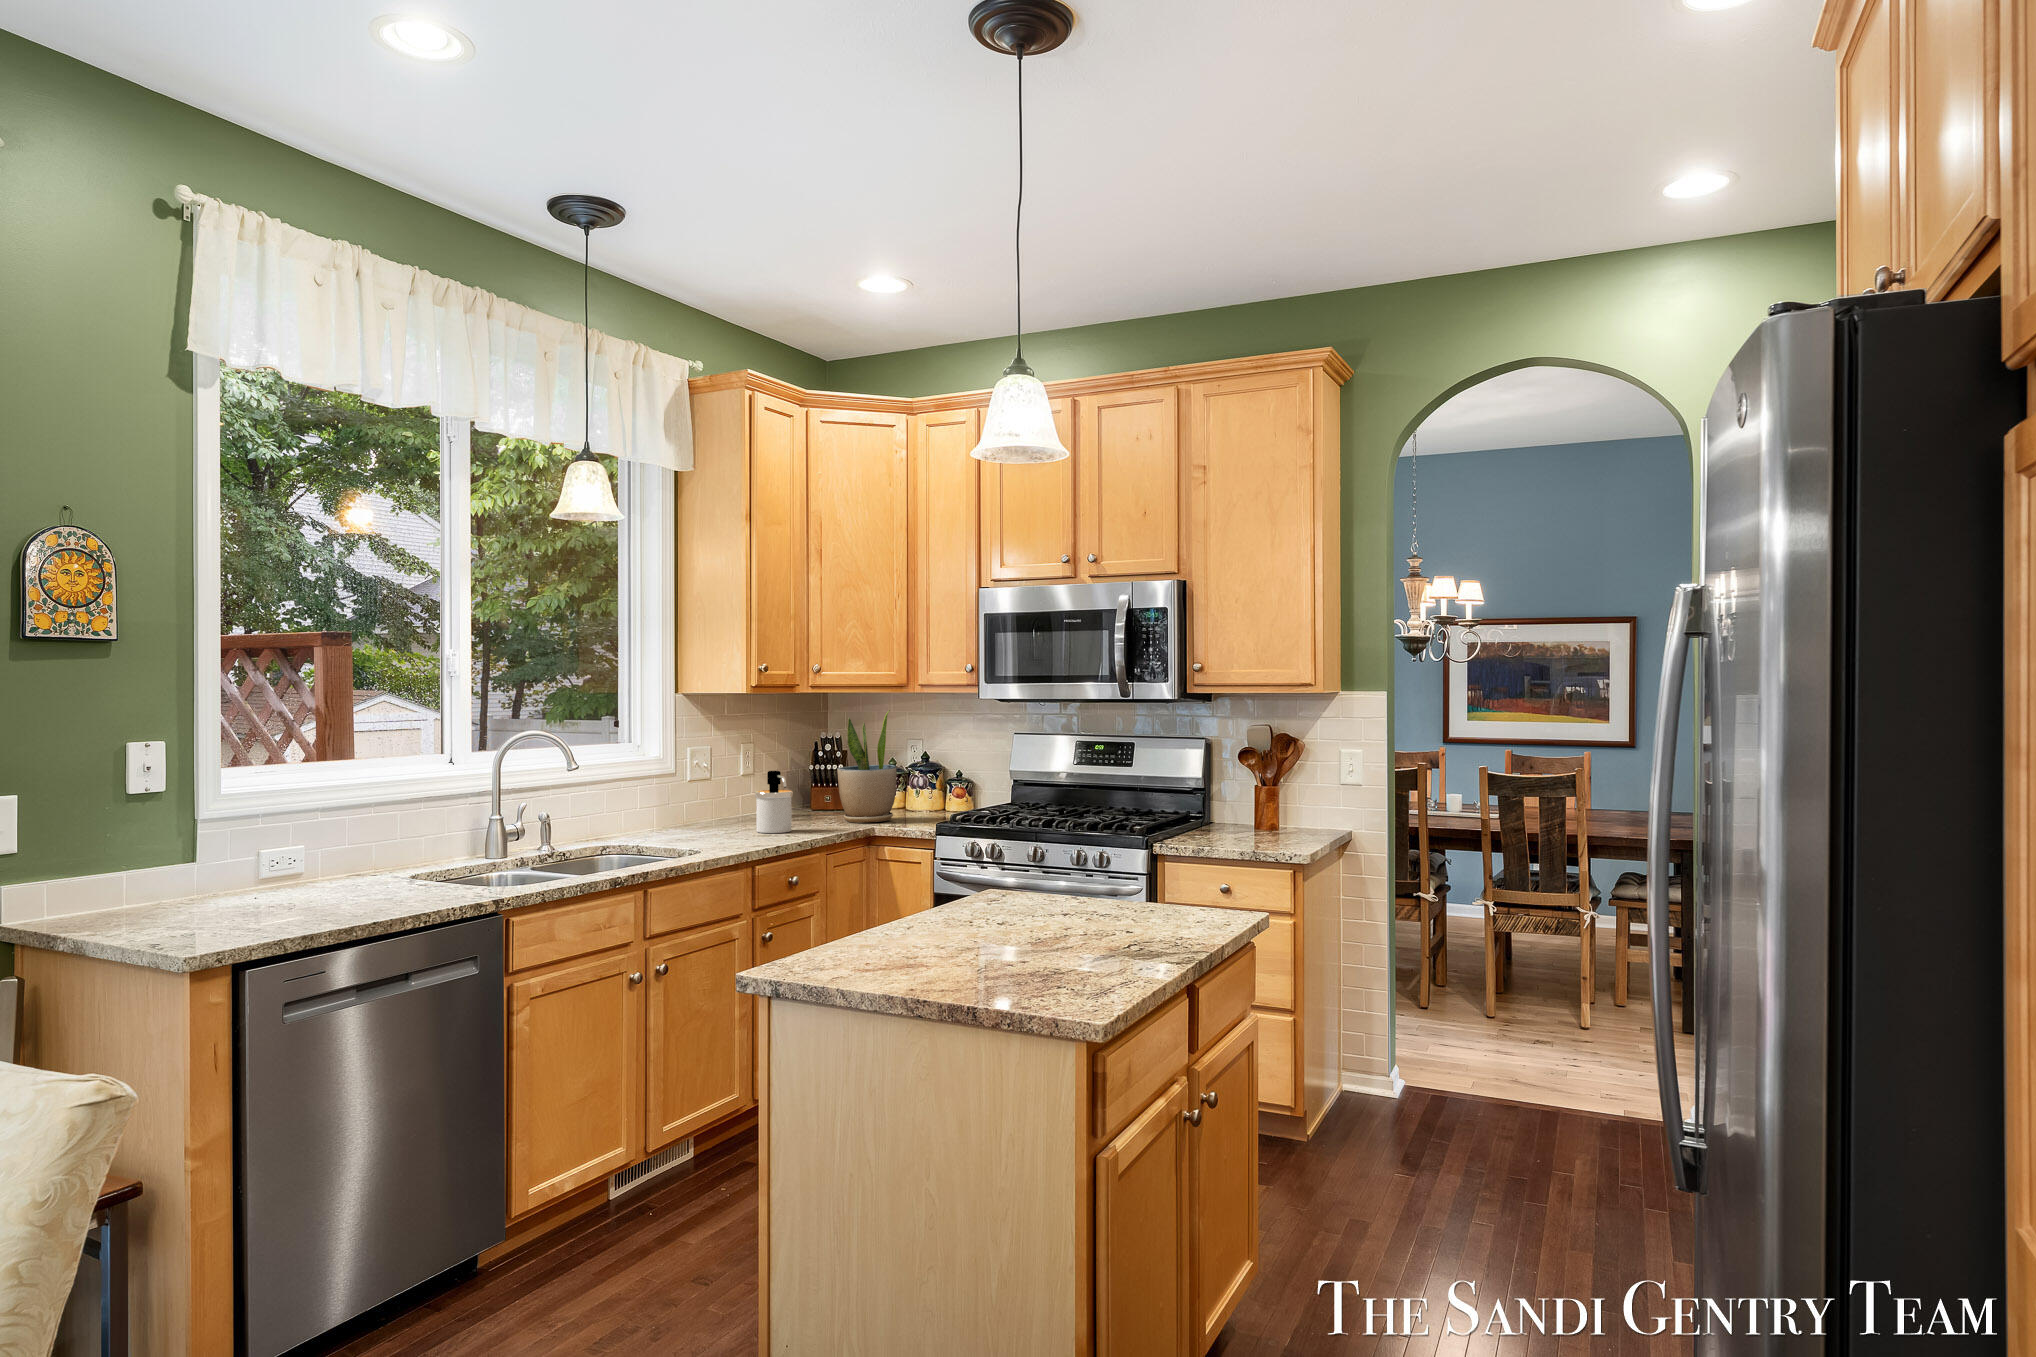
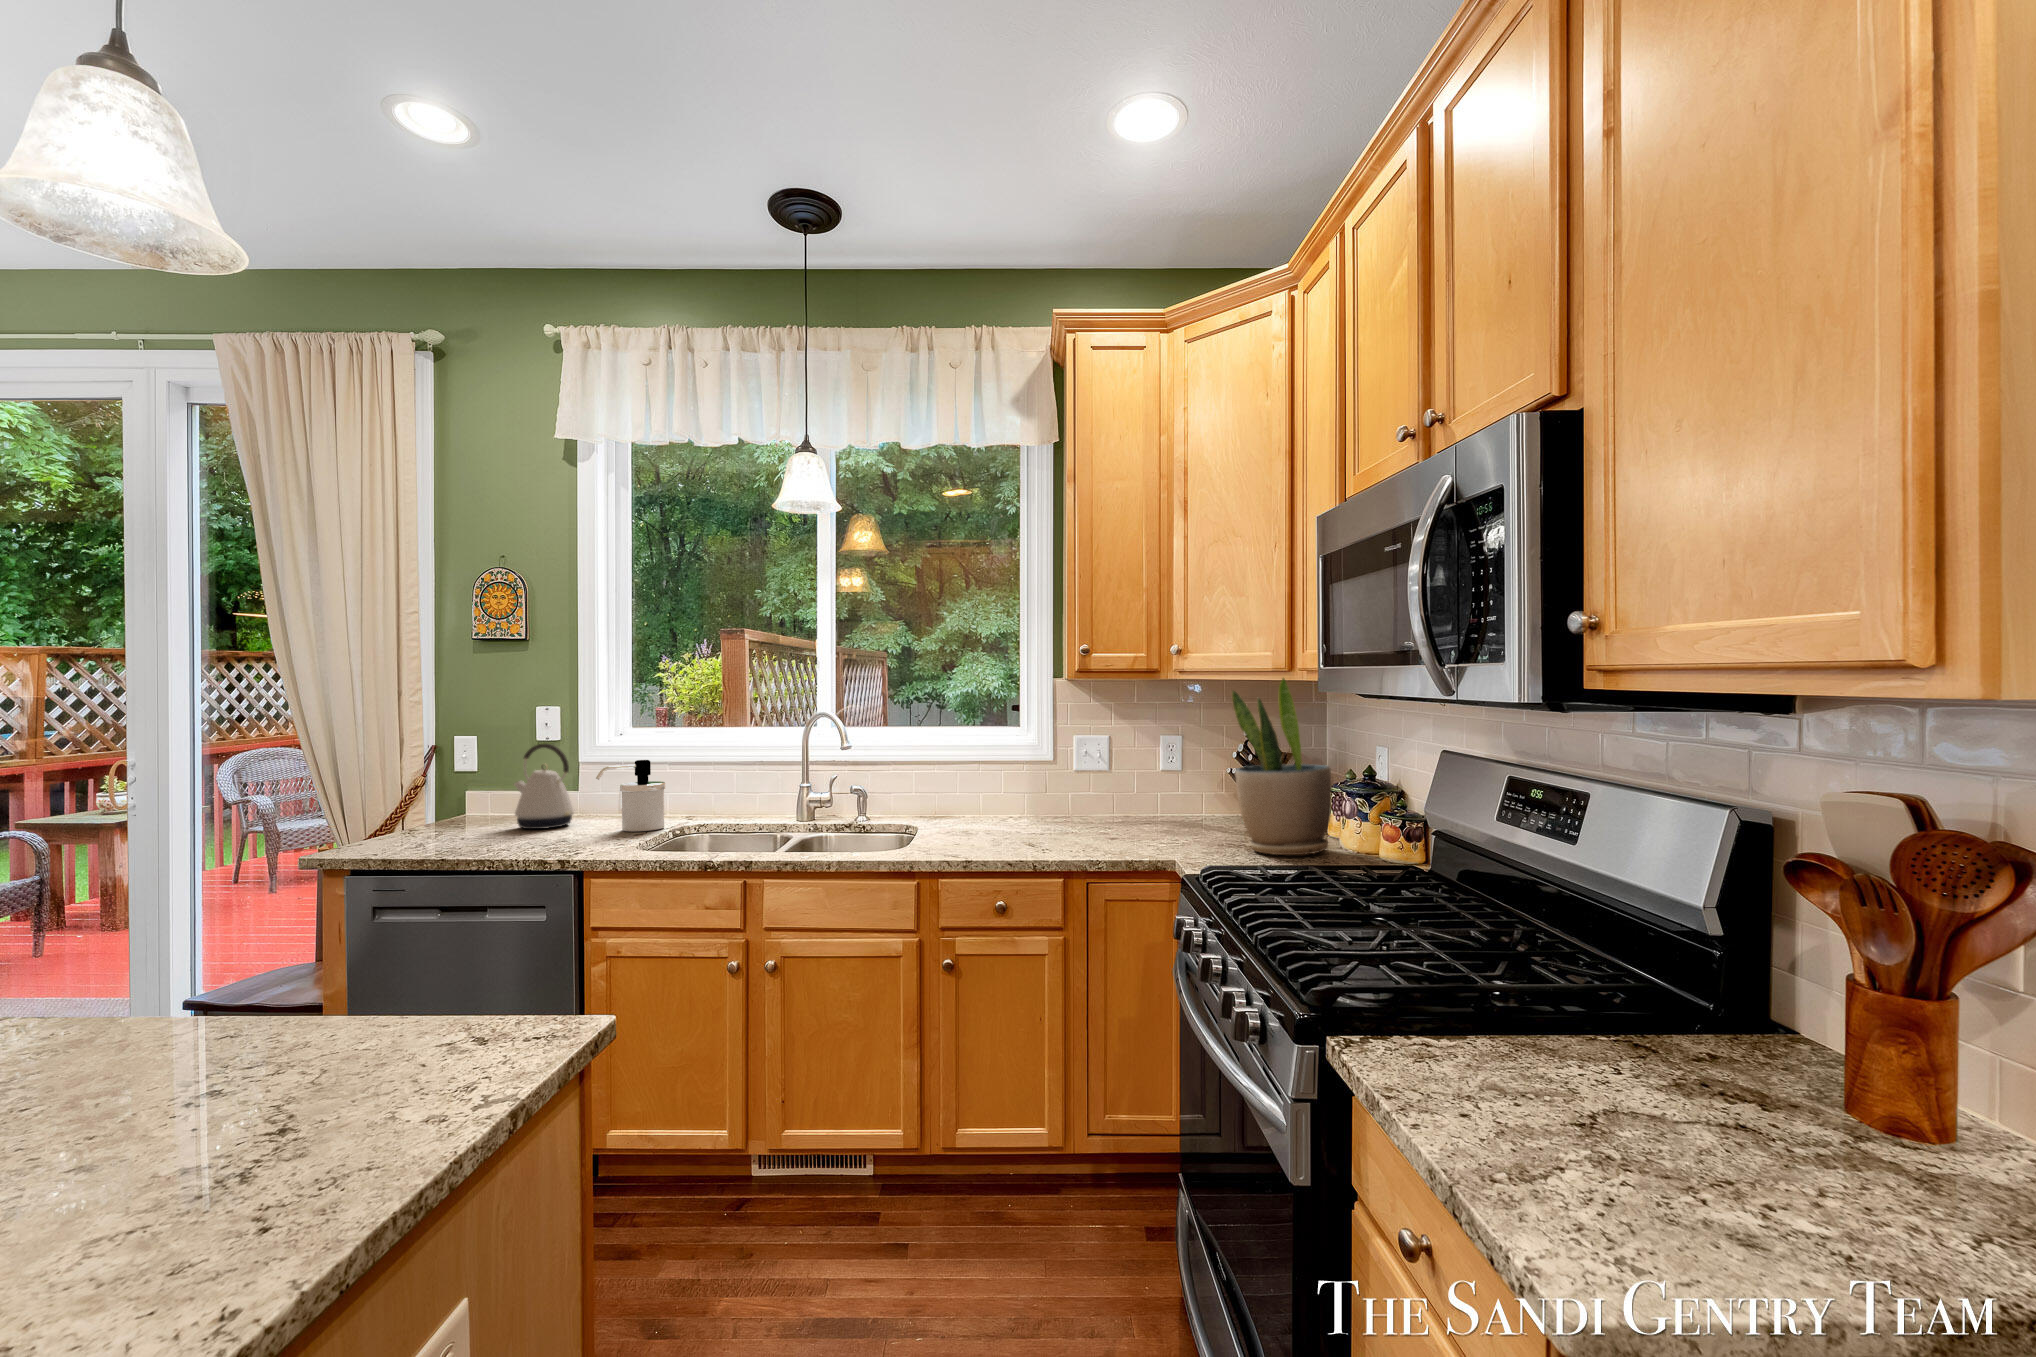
soap dispenser: present [755,771,793,833] -> present [596,760,666,832]
kettle: none [138,790,239,911] -> present [514,743,573,829]

